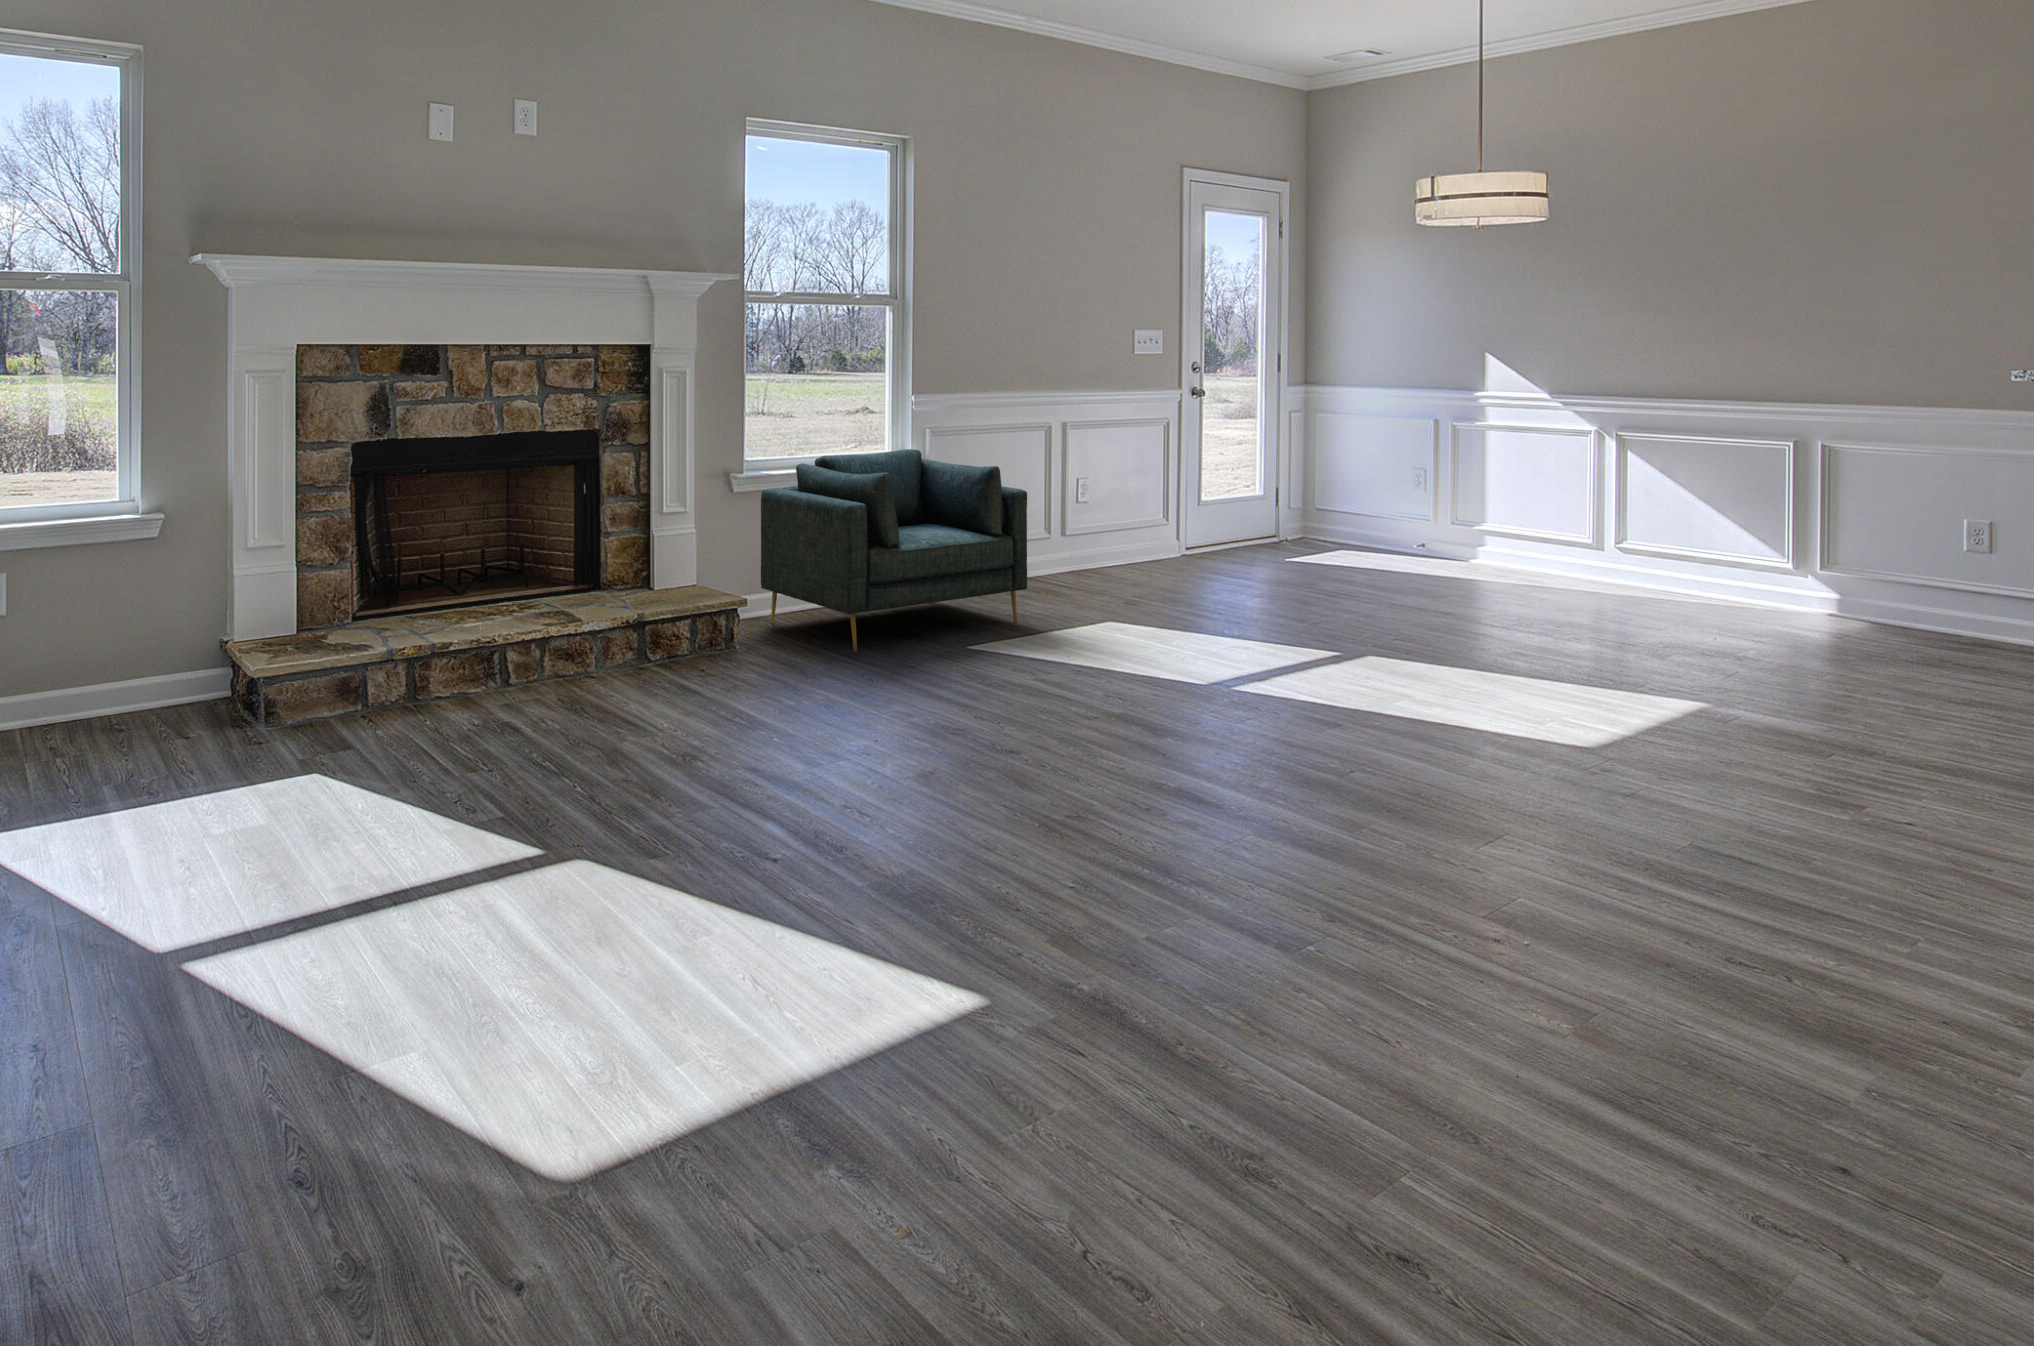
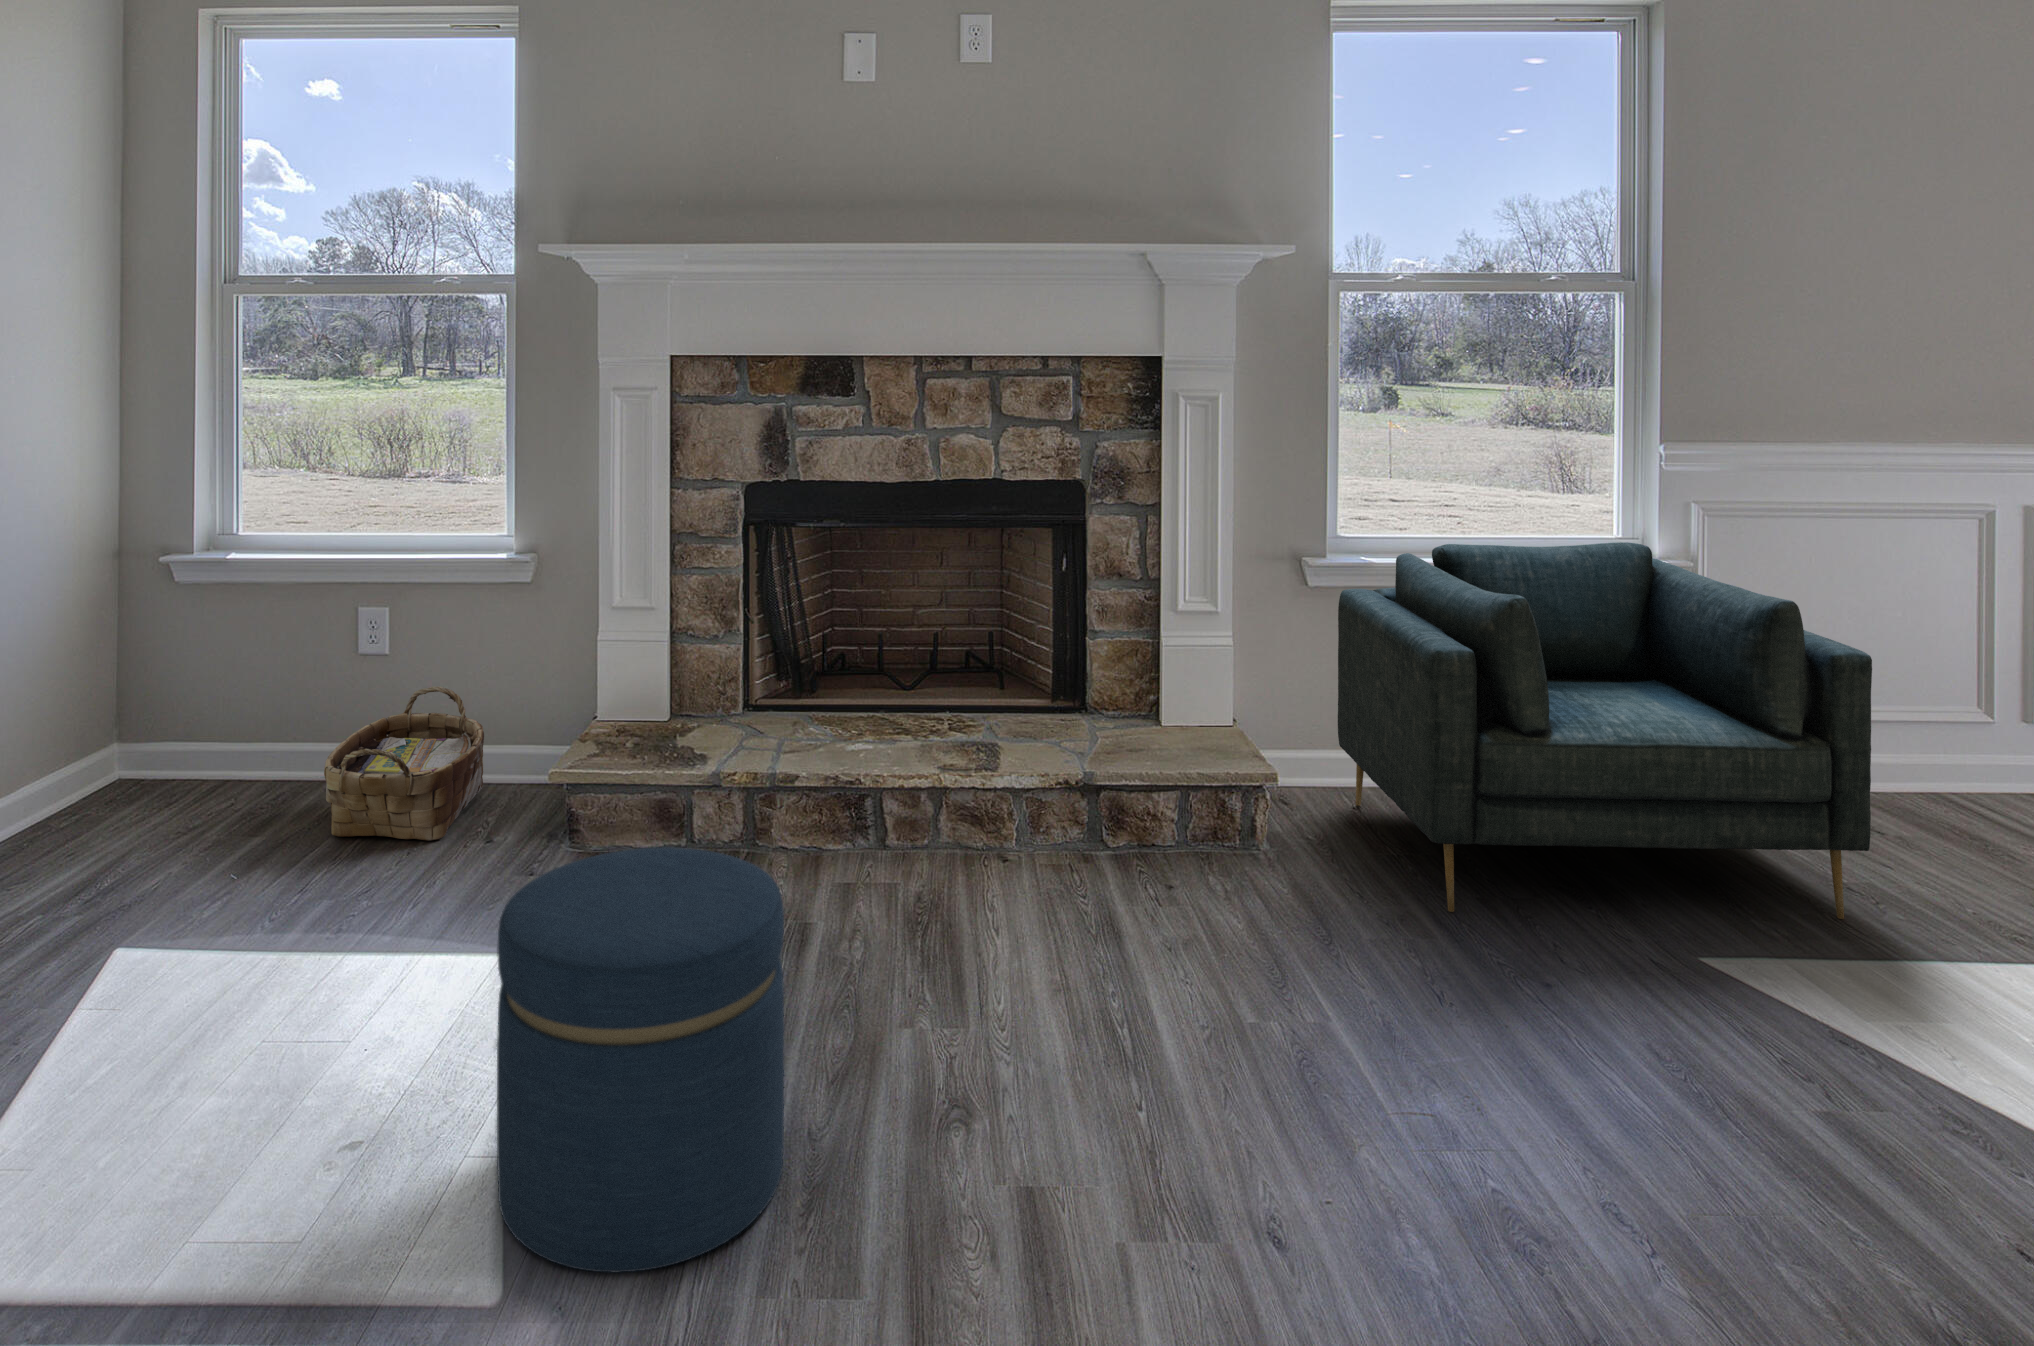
ottoman: none [482,628,646,830] -> present [497,847,784,1273]
woven basket: none [27,629,163,754] -> present [324,686,484,841]

